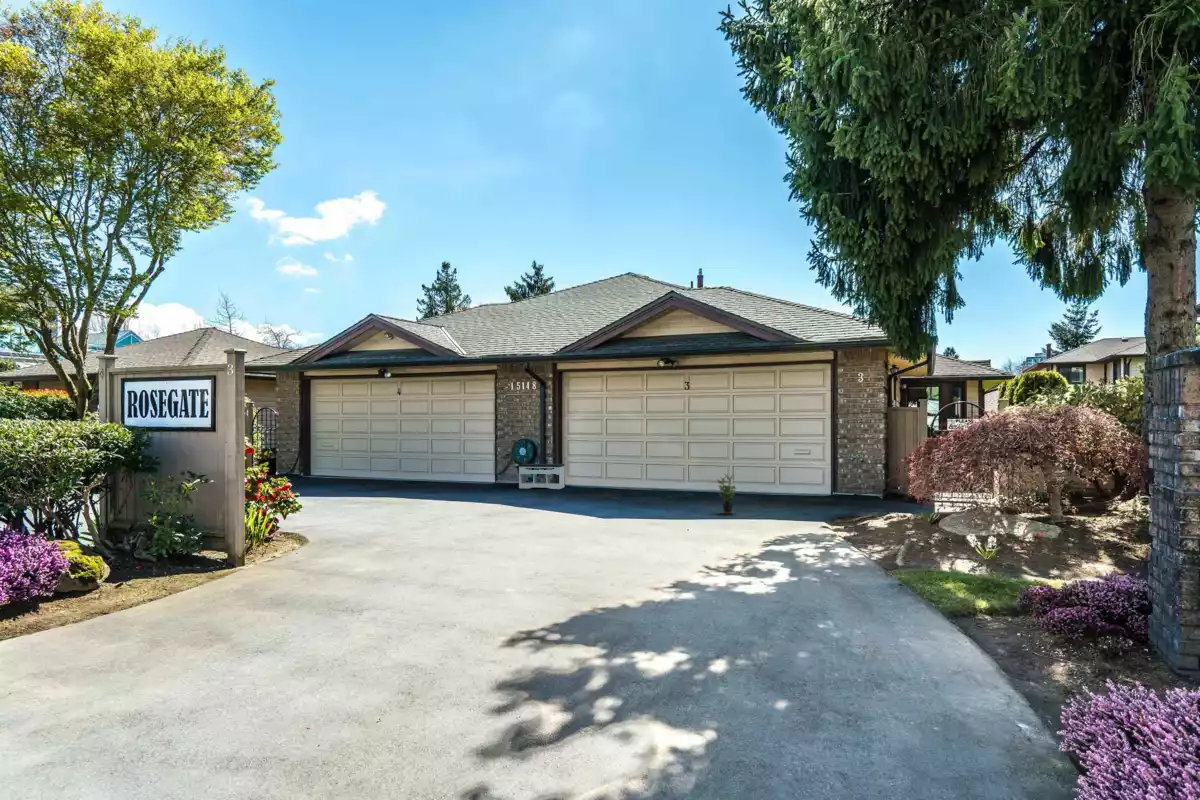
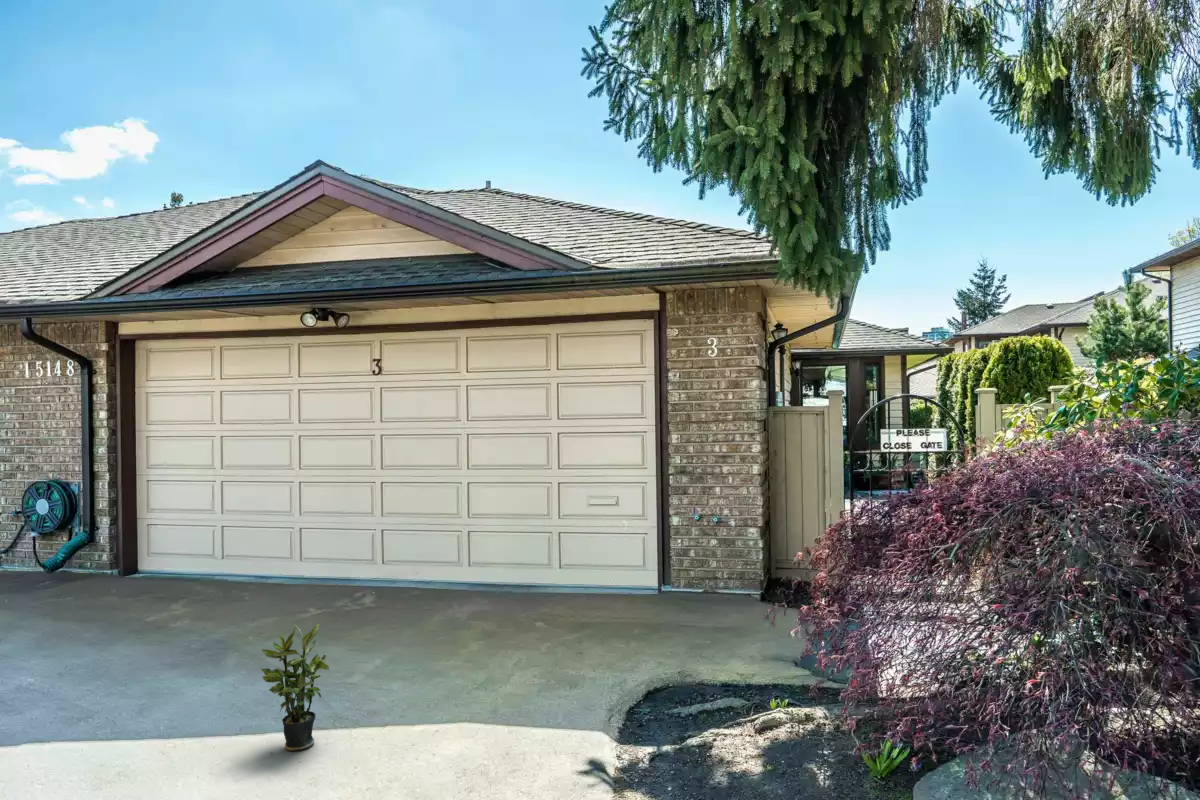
bench: present [519,464,565,489] -> none [19,531,134,588]

